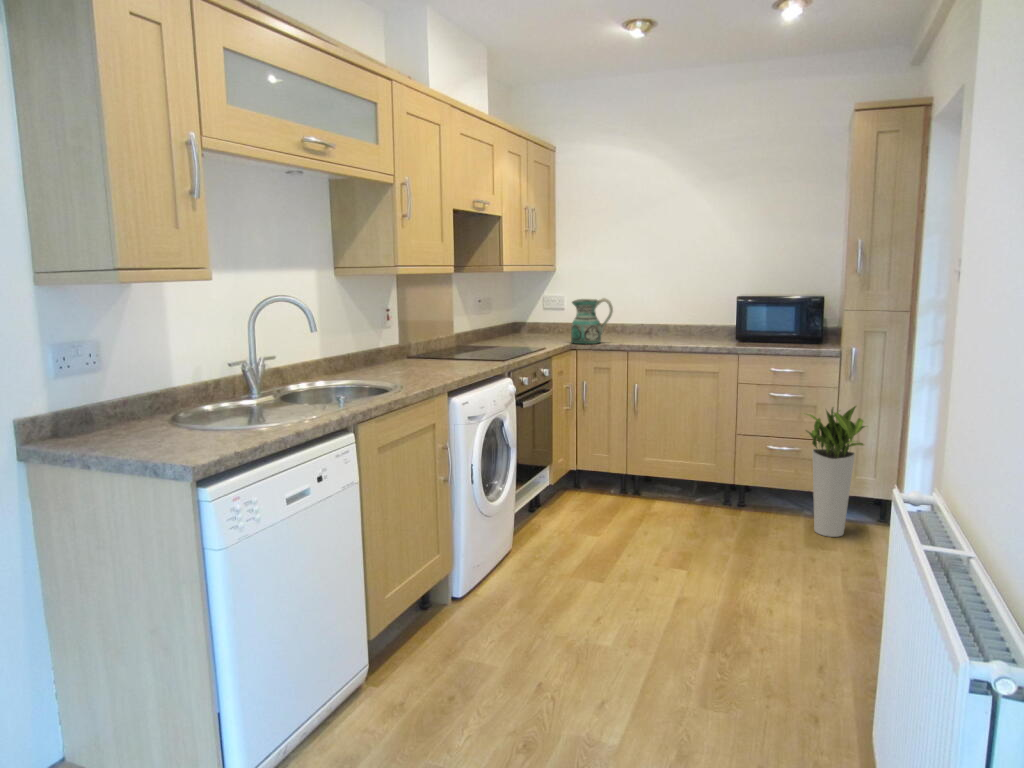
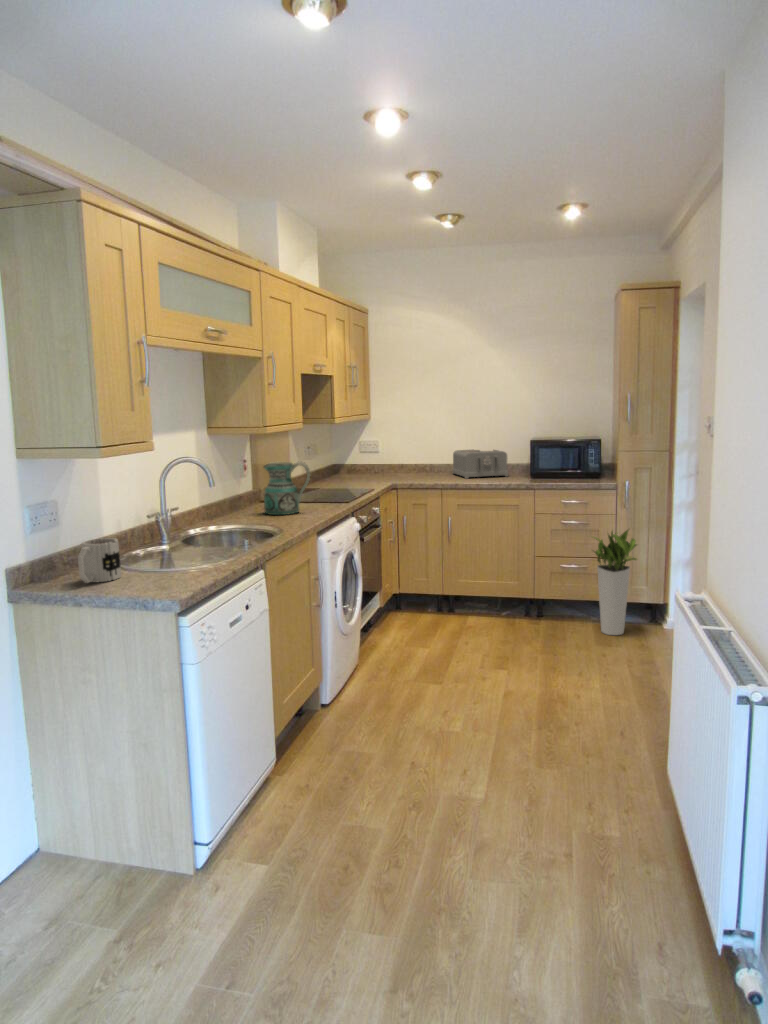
ceramic pitcher: present [571,298,613,344] -> present [264,462,311,515]
toaster: none [647,307,711,340] -> present [453,449,508,479]
mug: none [85,387,152,442] -> present [78,538,121,583]

